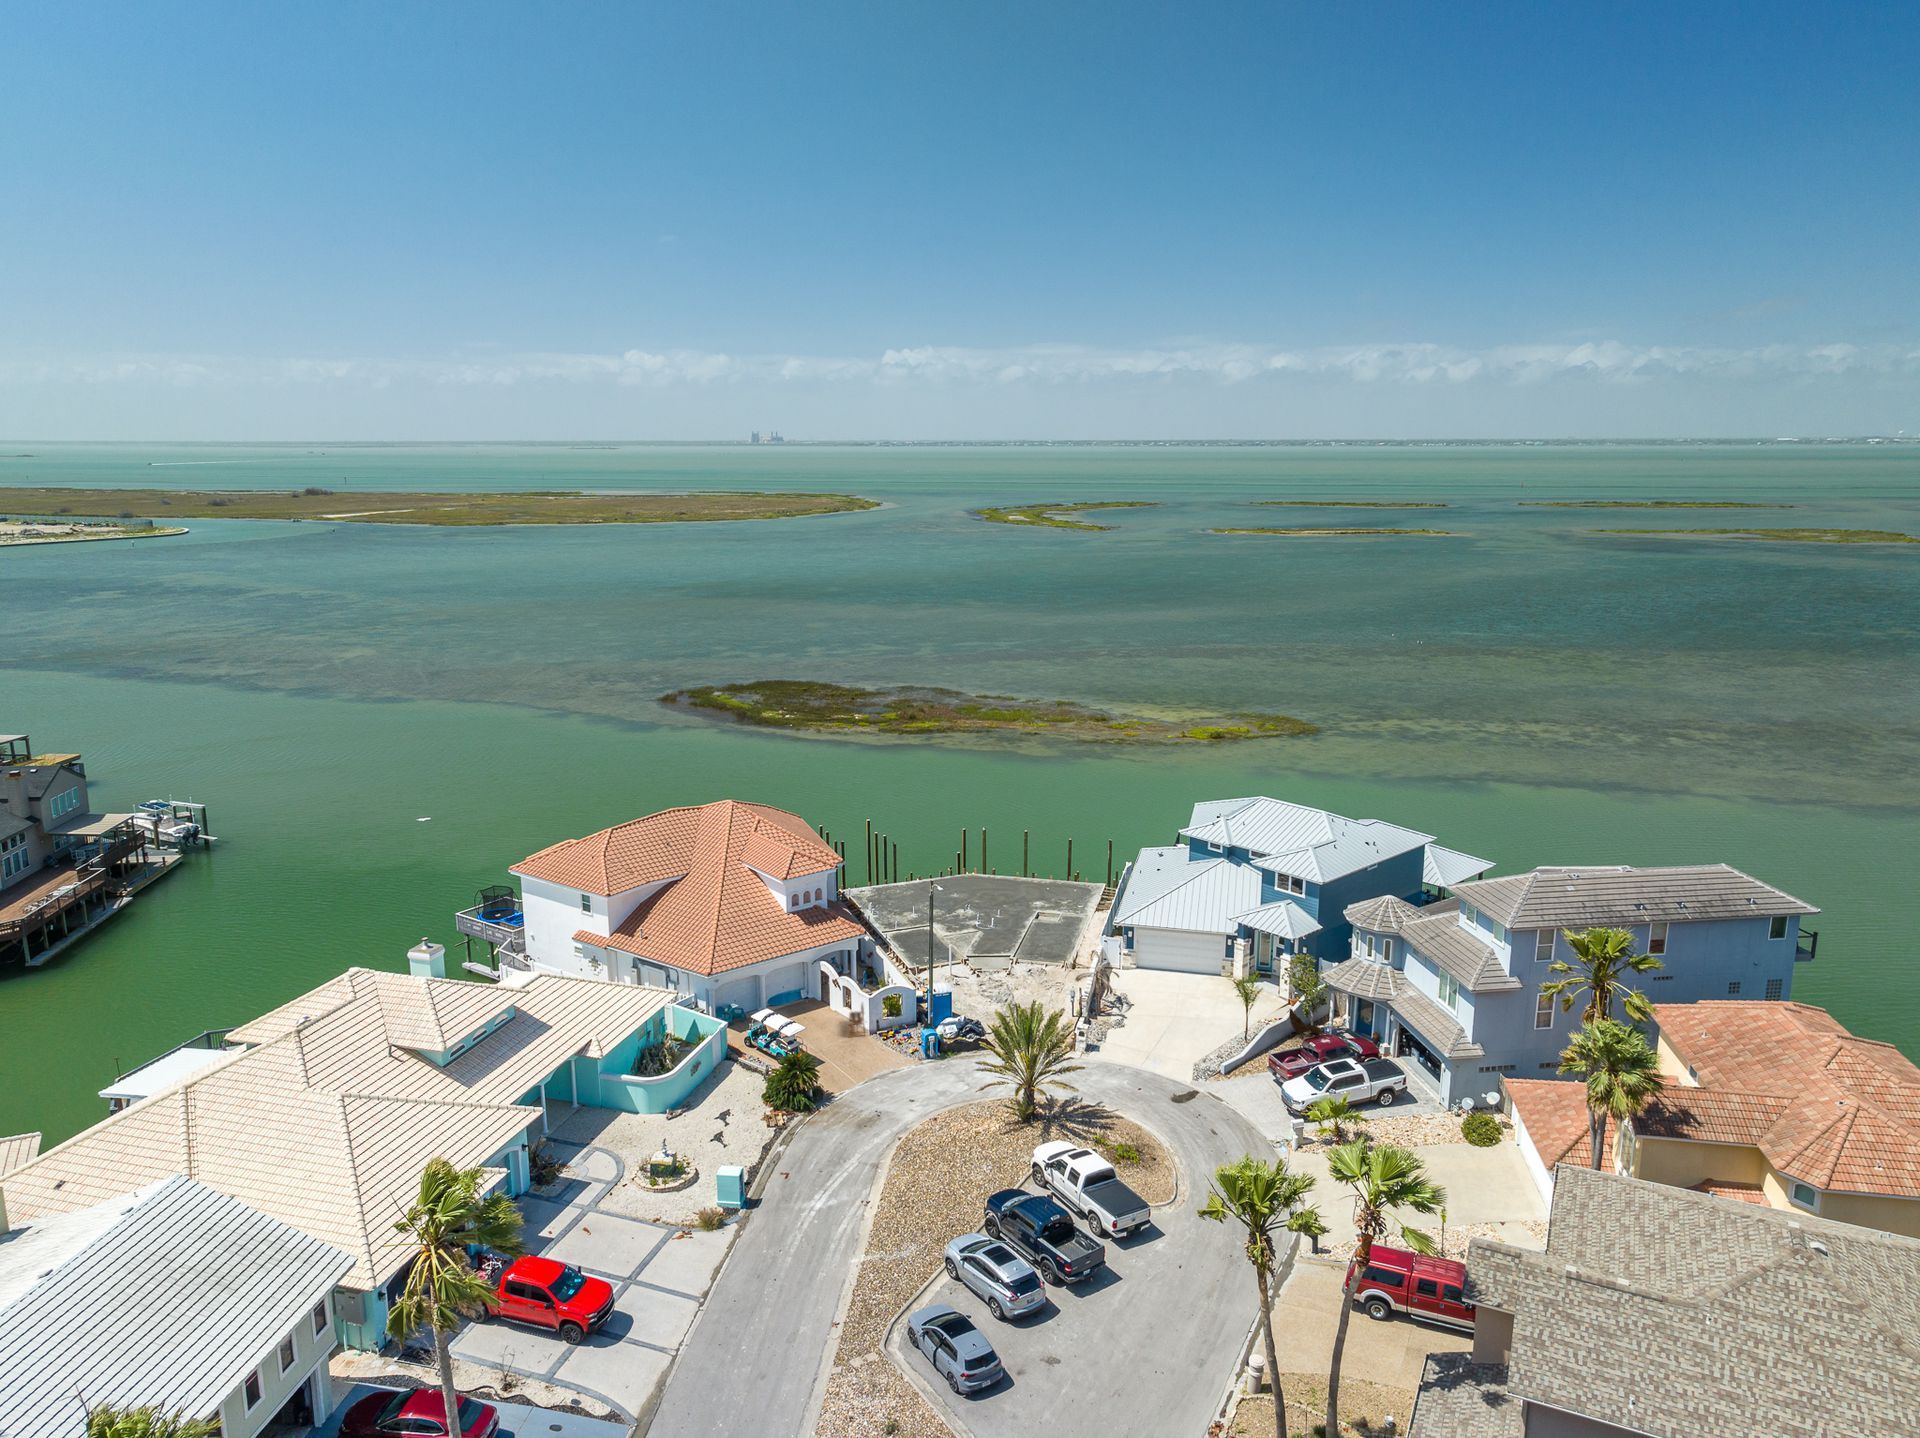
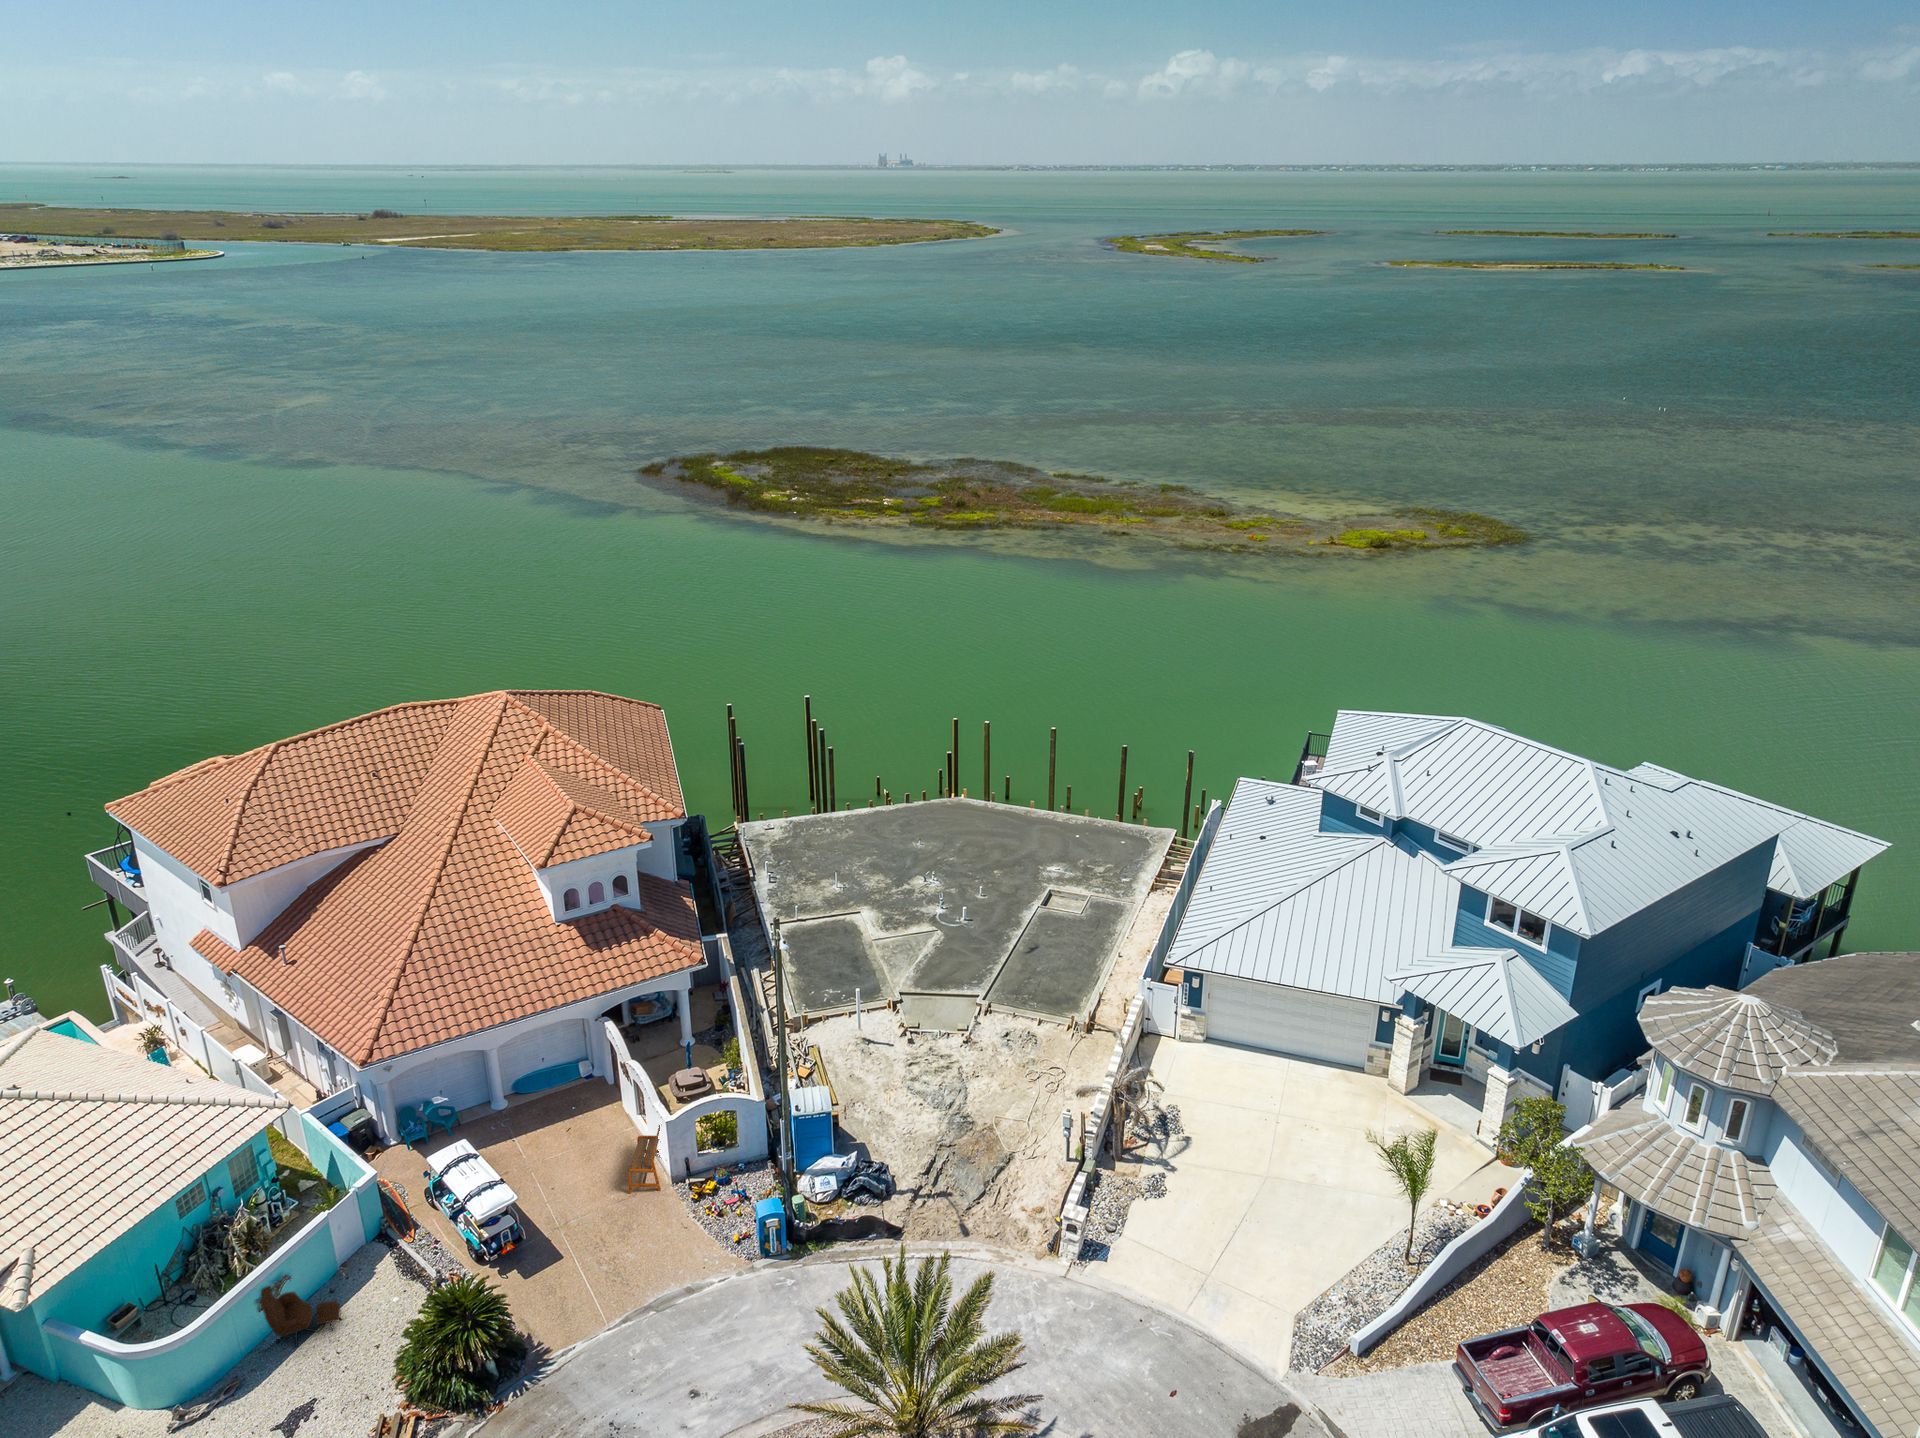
lounge chair: present [1289,1009,1321,1039] -> present [260,1286,341,1346]

